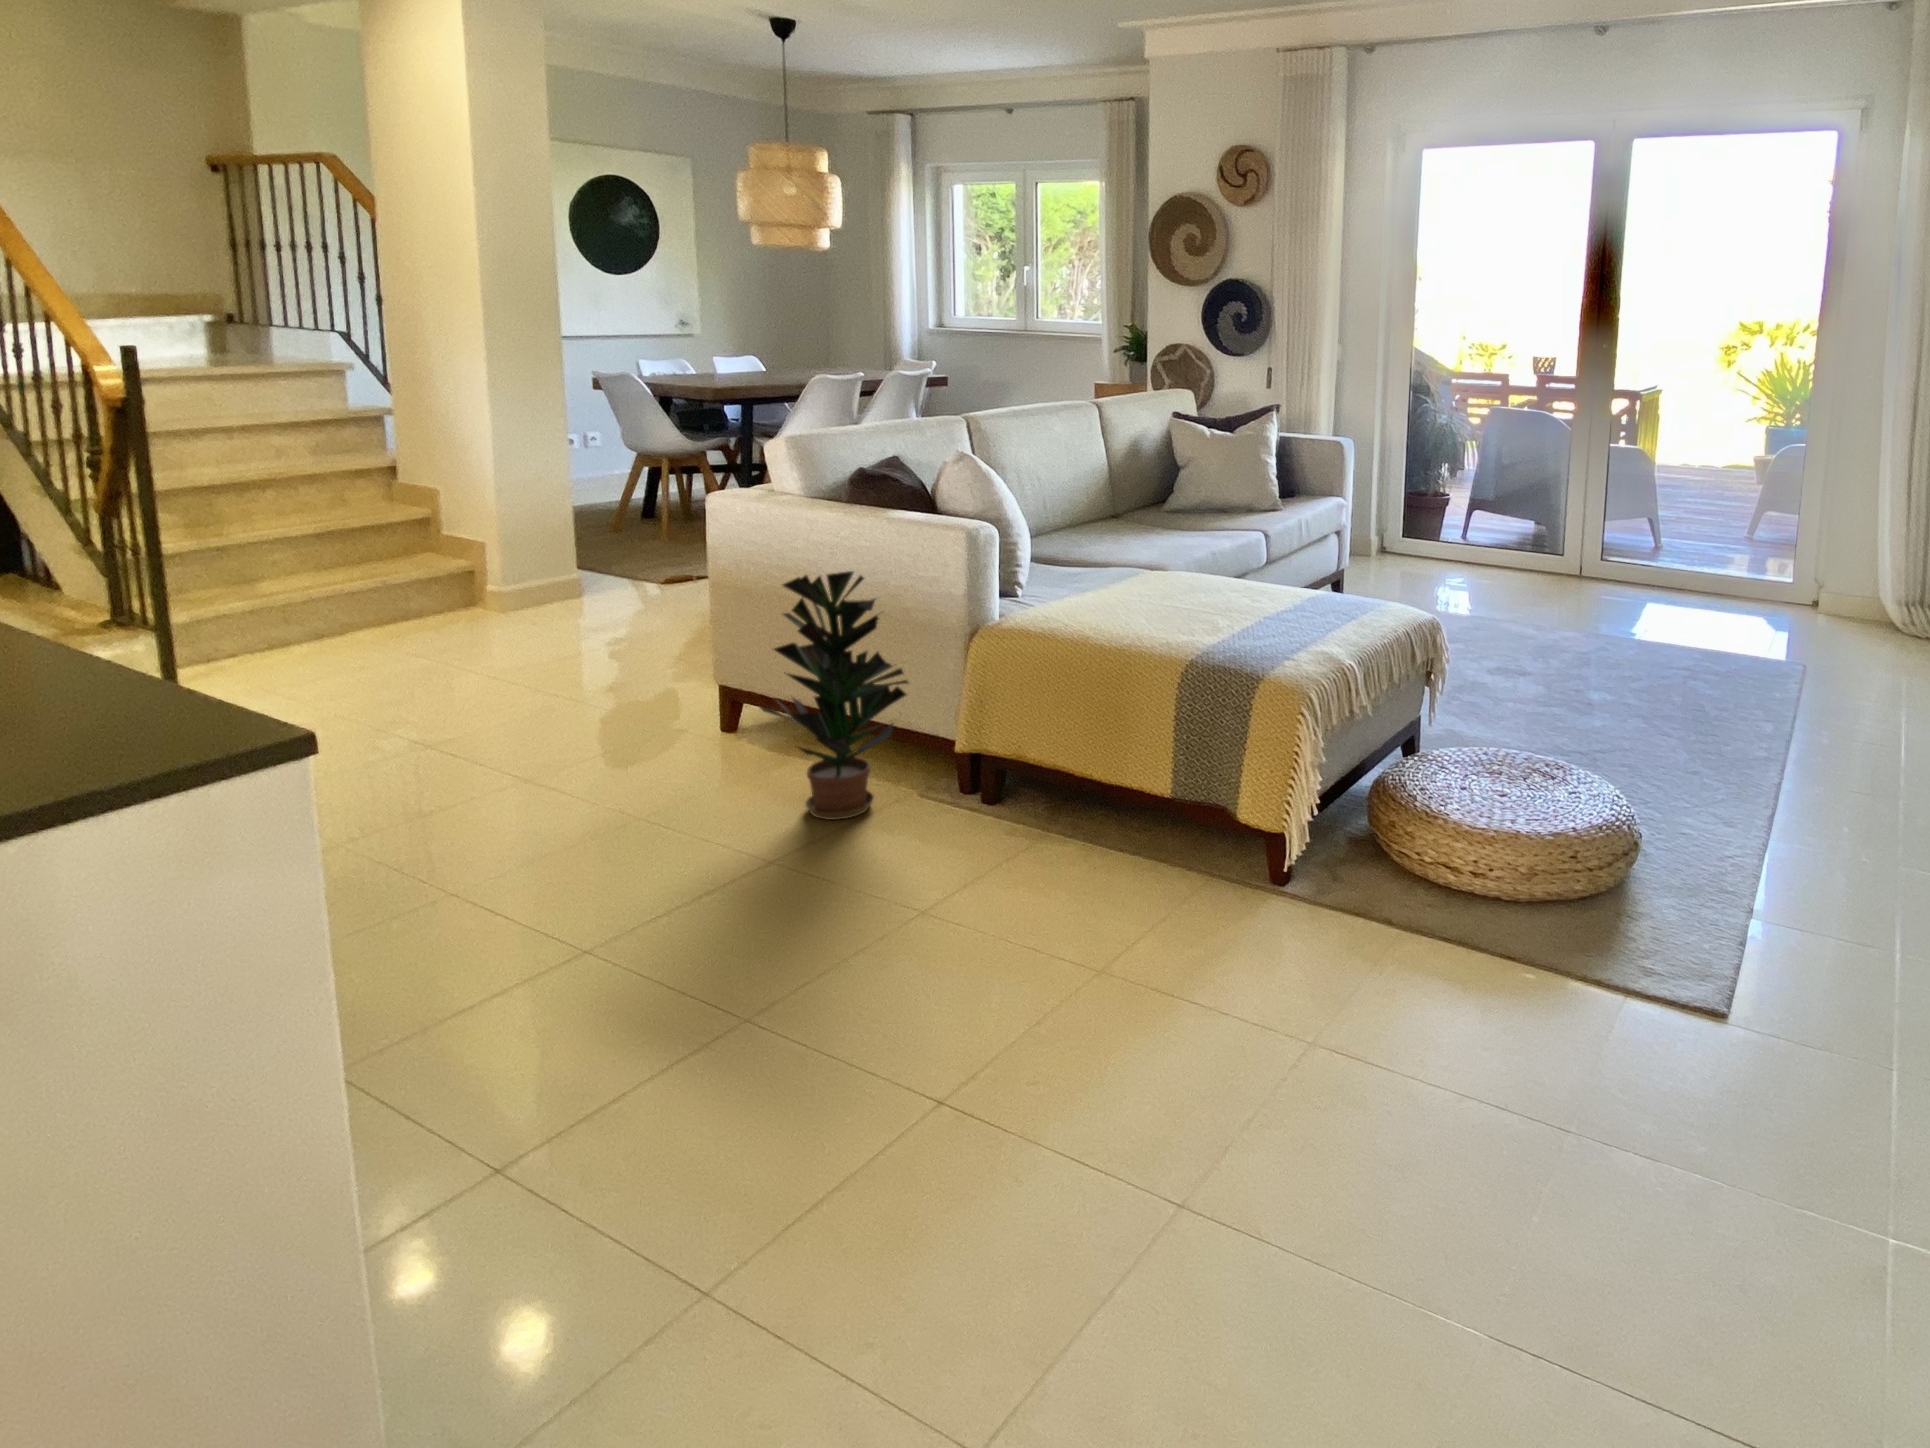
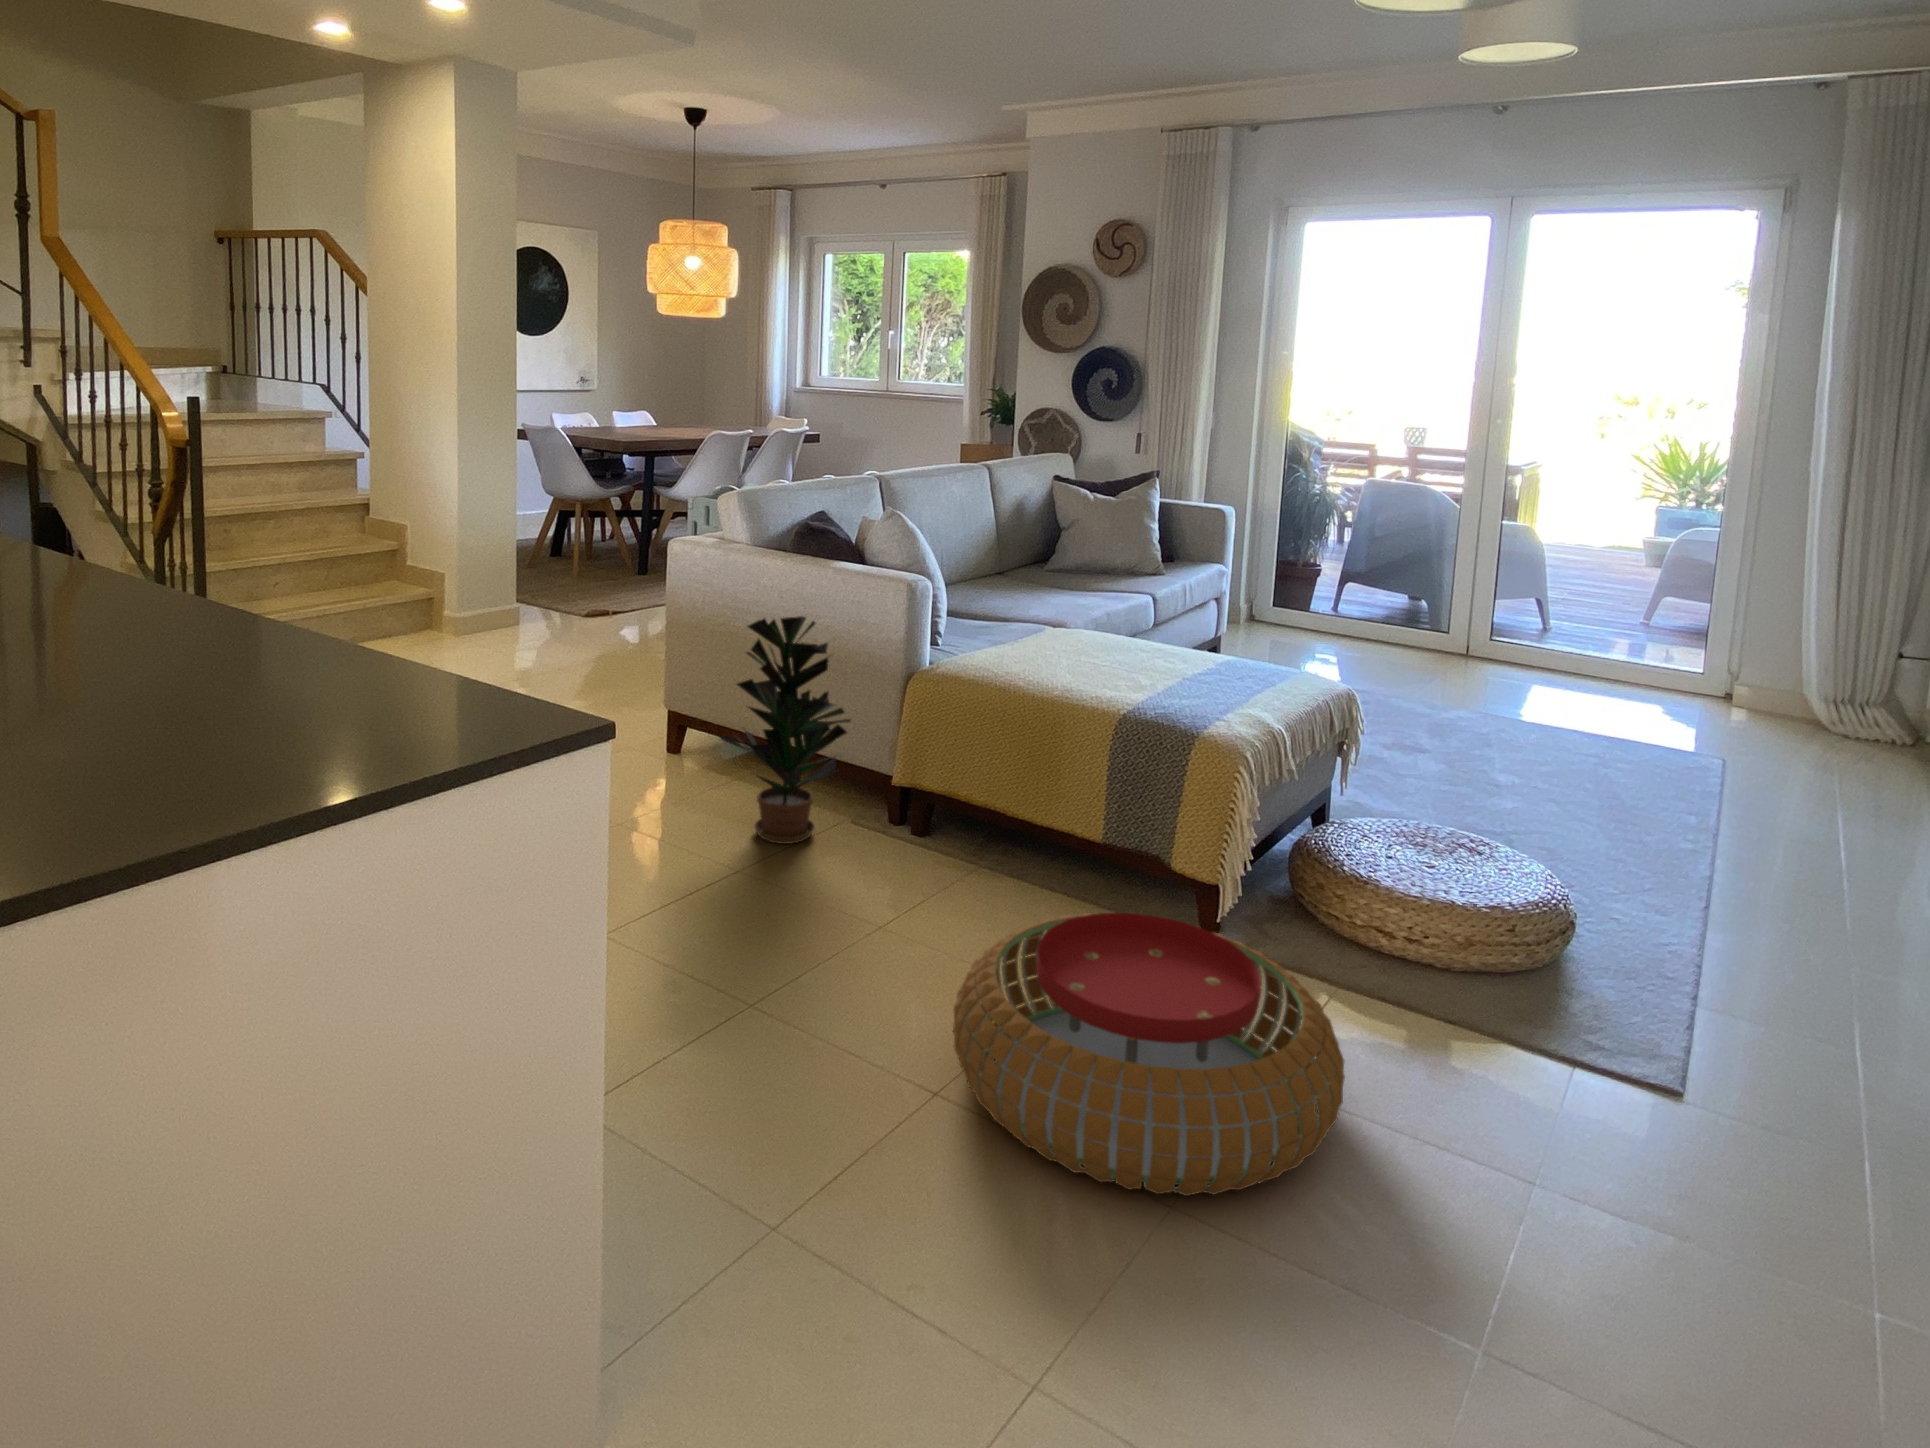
pouf: none [964,870,1374,1171] -> present [953,913,1345,1196]

